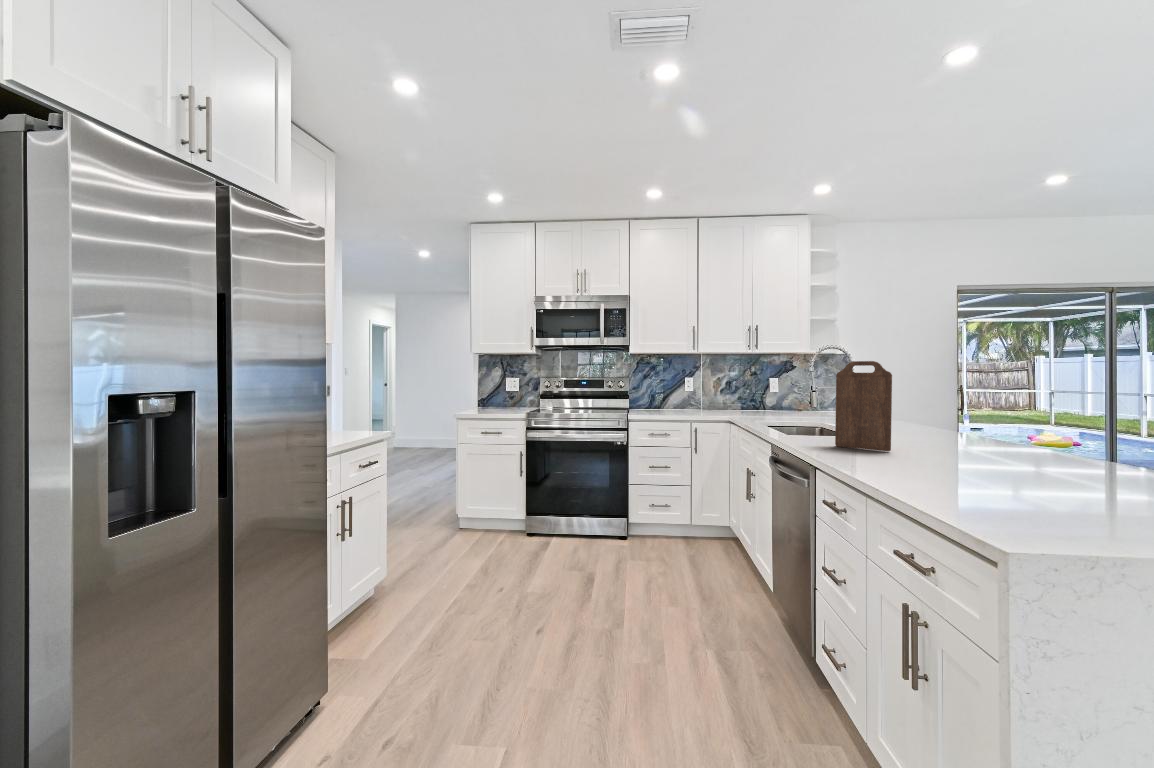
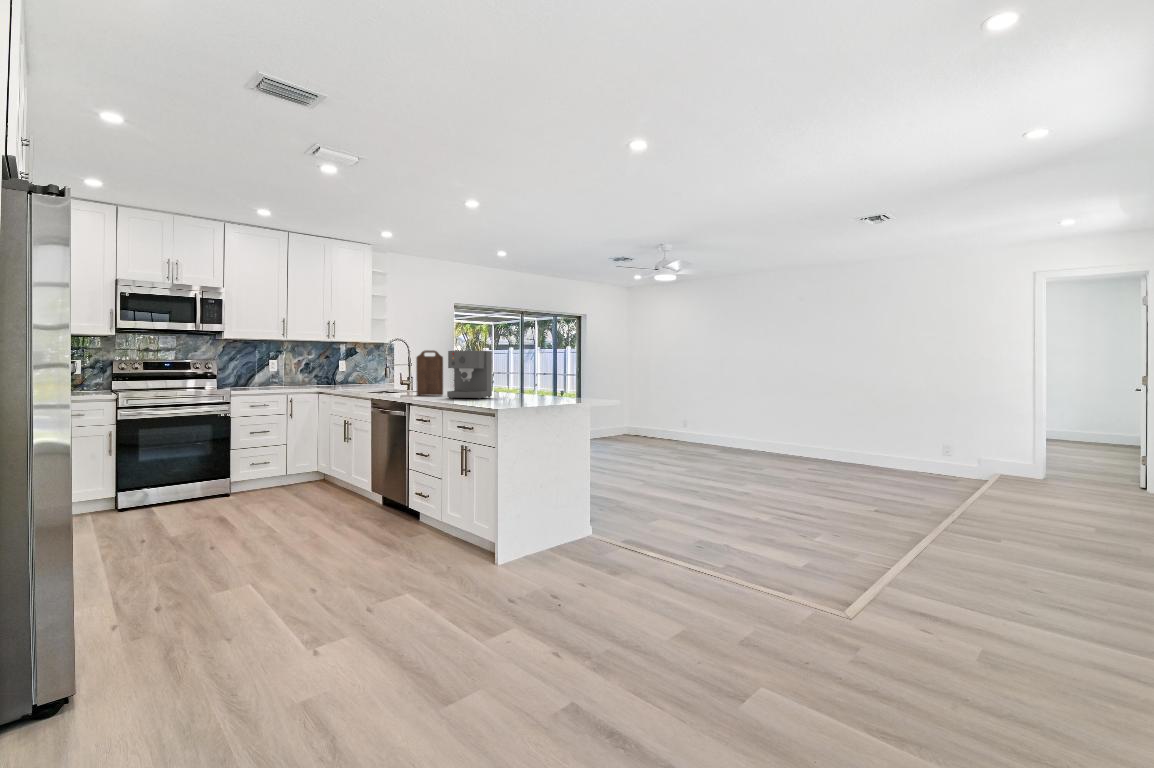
coffee maker: none [886,359,1016,478] -> present [447,351,492,399]

